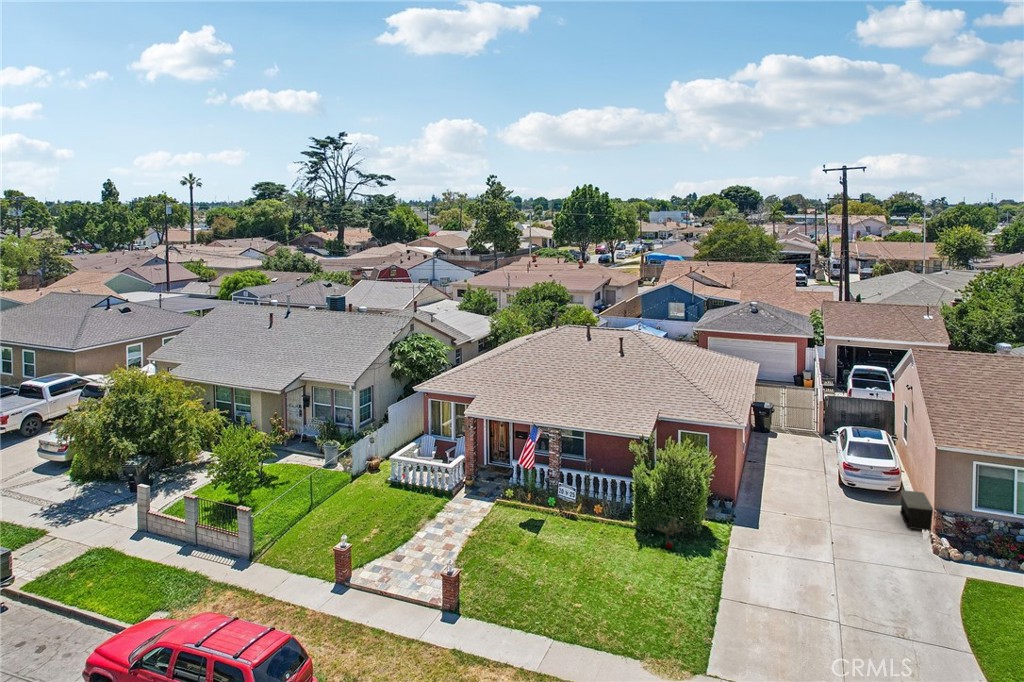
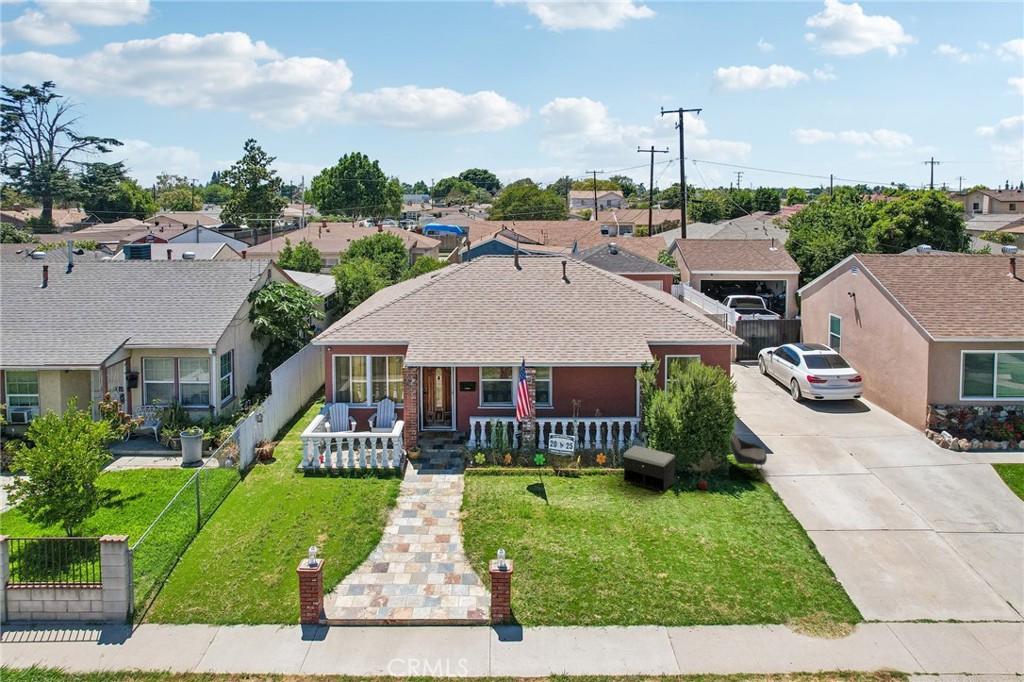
storage bench: present [900,490,933,532] -> present [623,445,675,493]
lounge chair: none [699,505,737,551] -> present [729,433,767,482]

